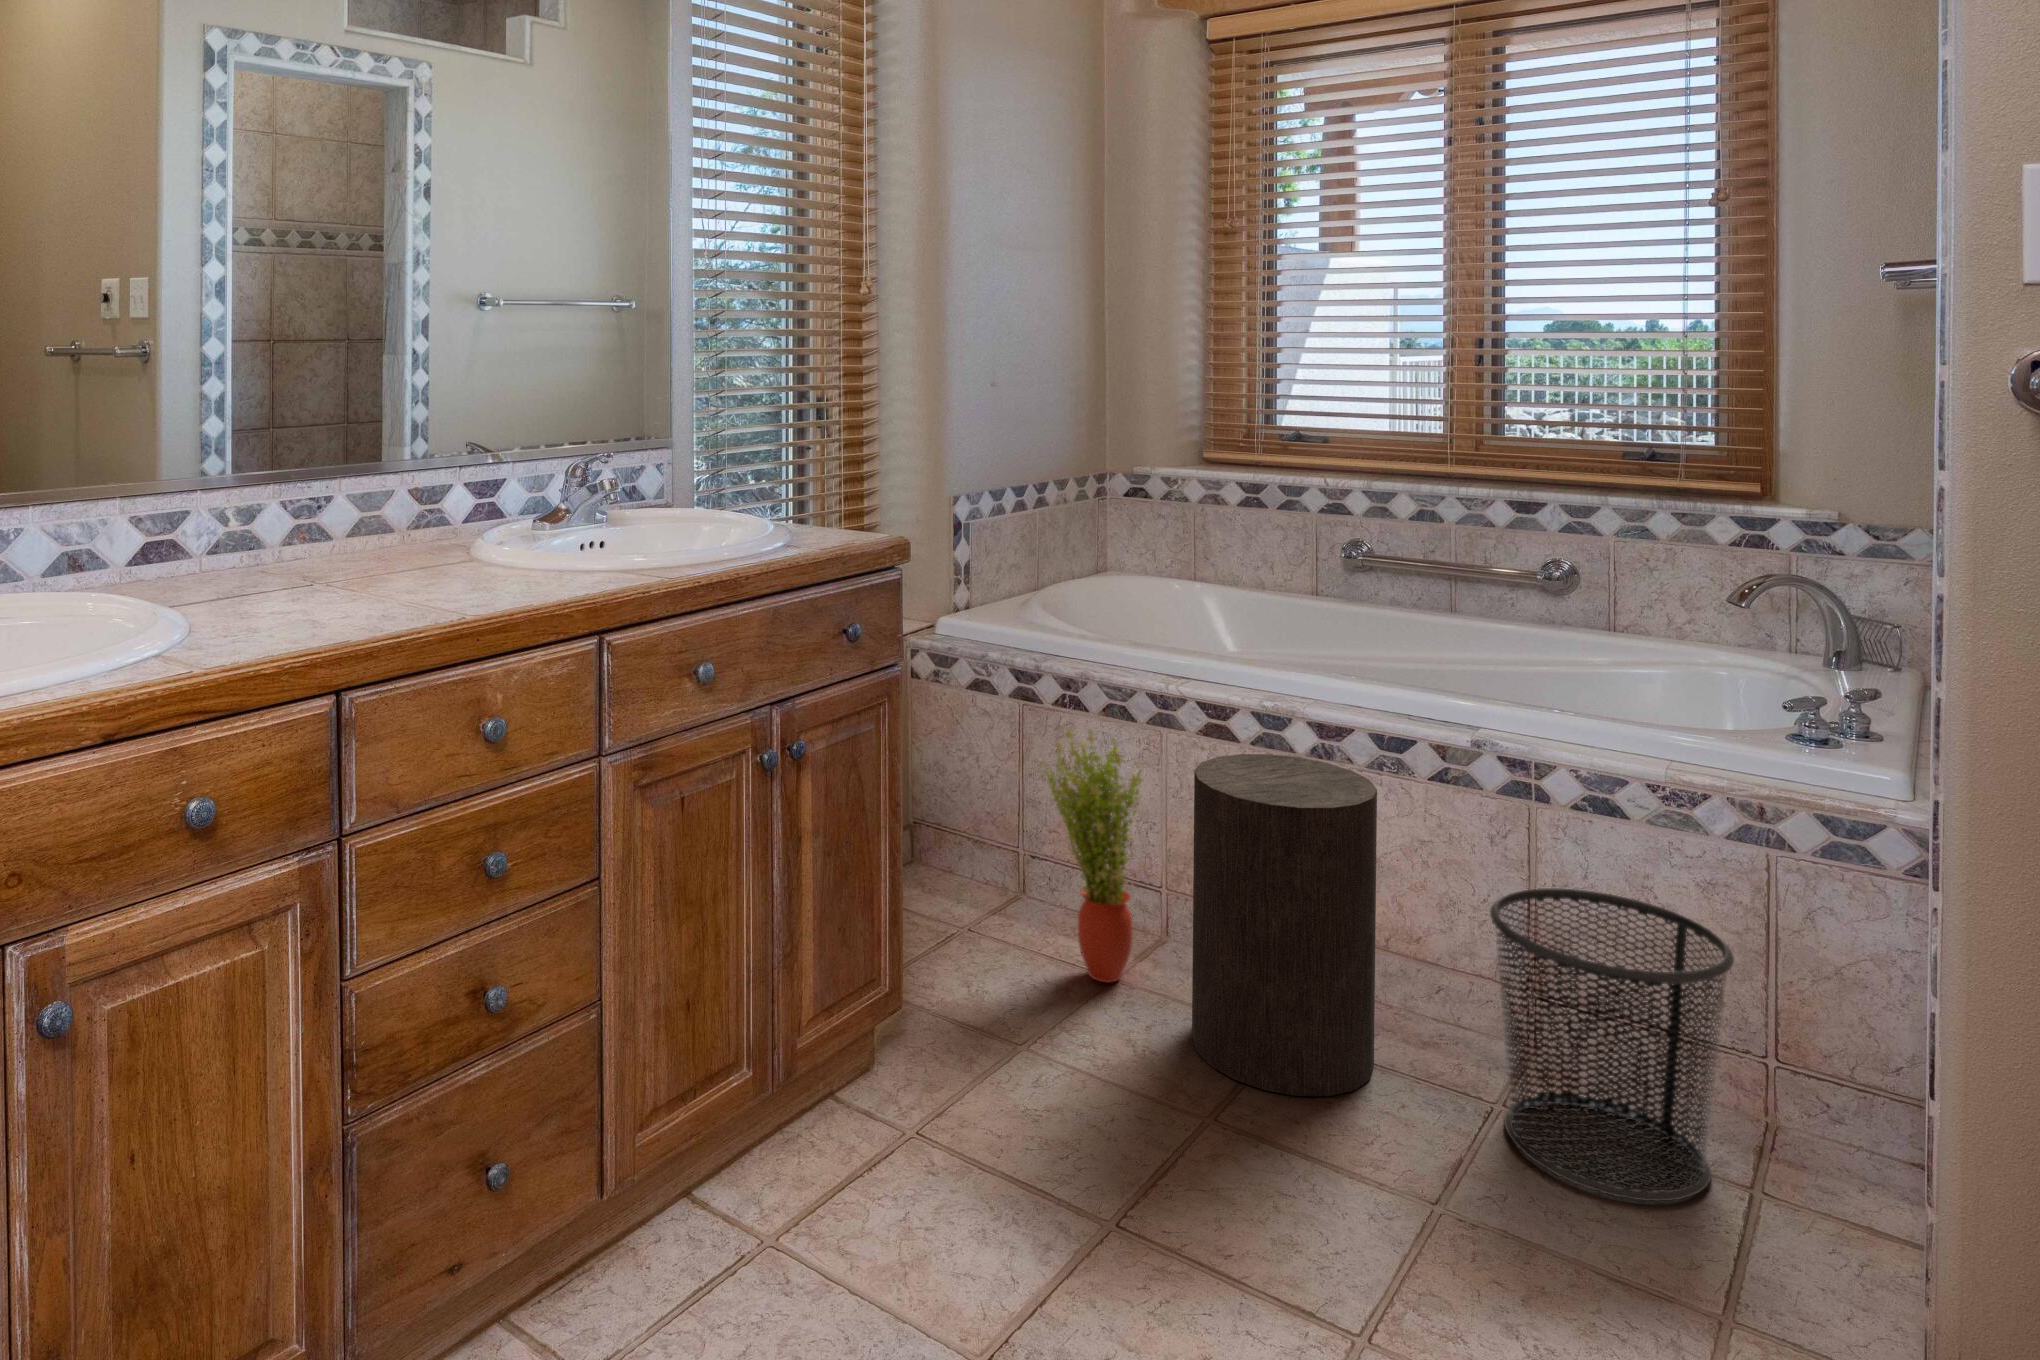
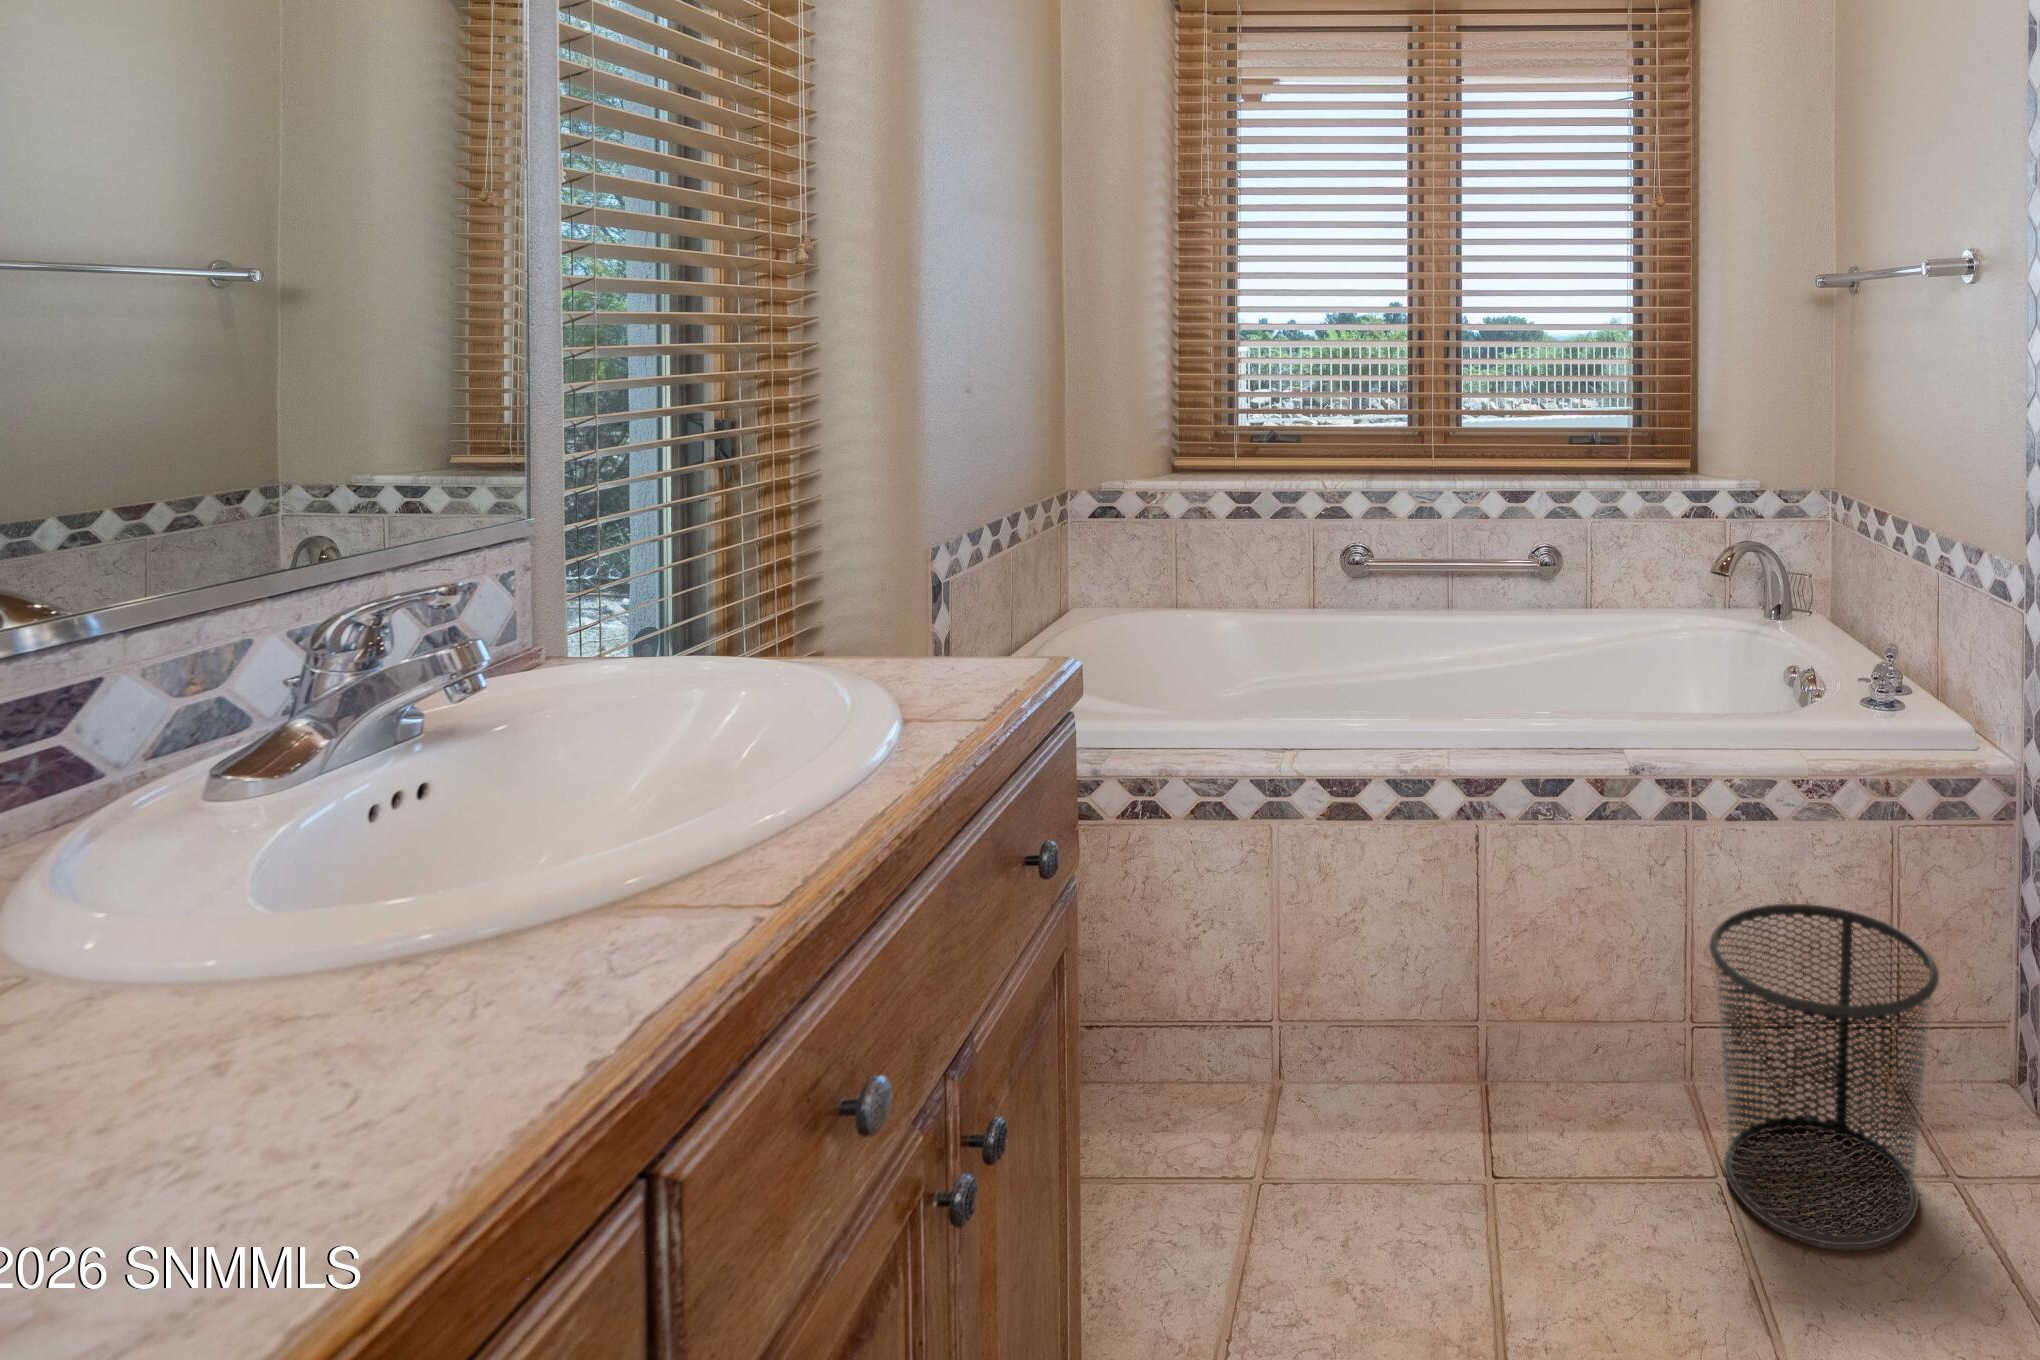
potted plant: present [1043,730,1143,982] -> none [1156,849,1299,1181]
stool: present [1192,754,1377,1096] -> none [1385,828,1593,1270]

